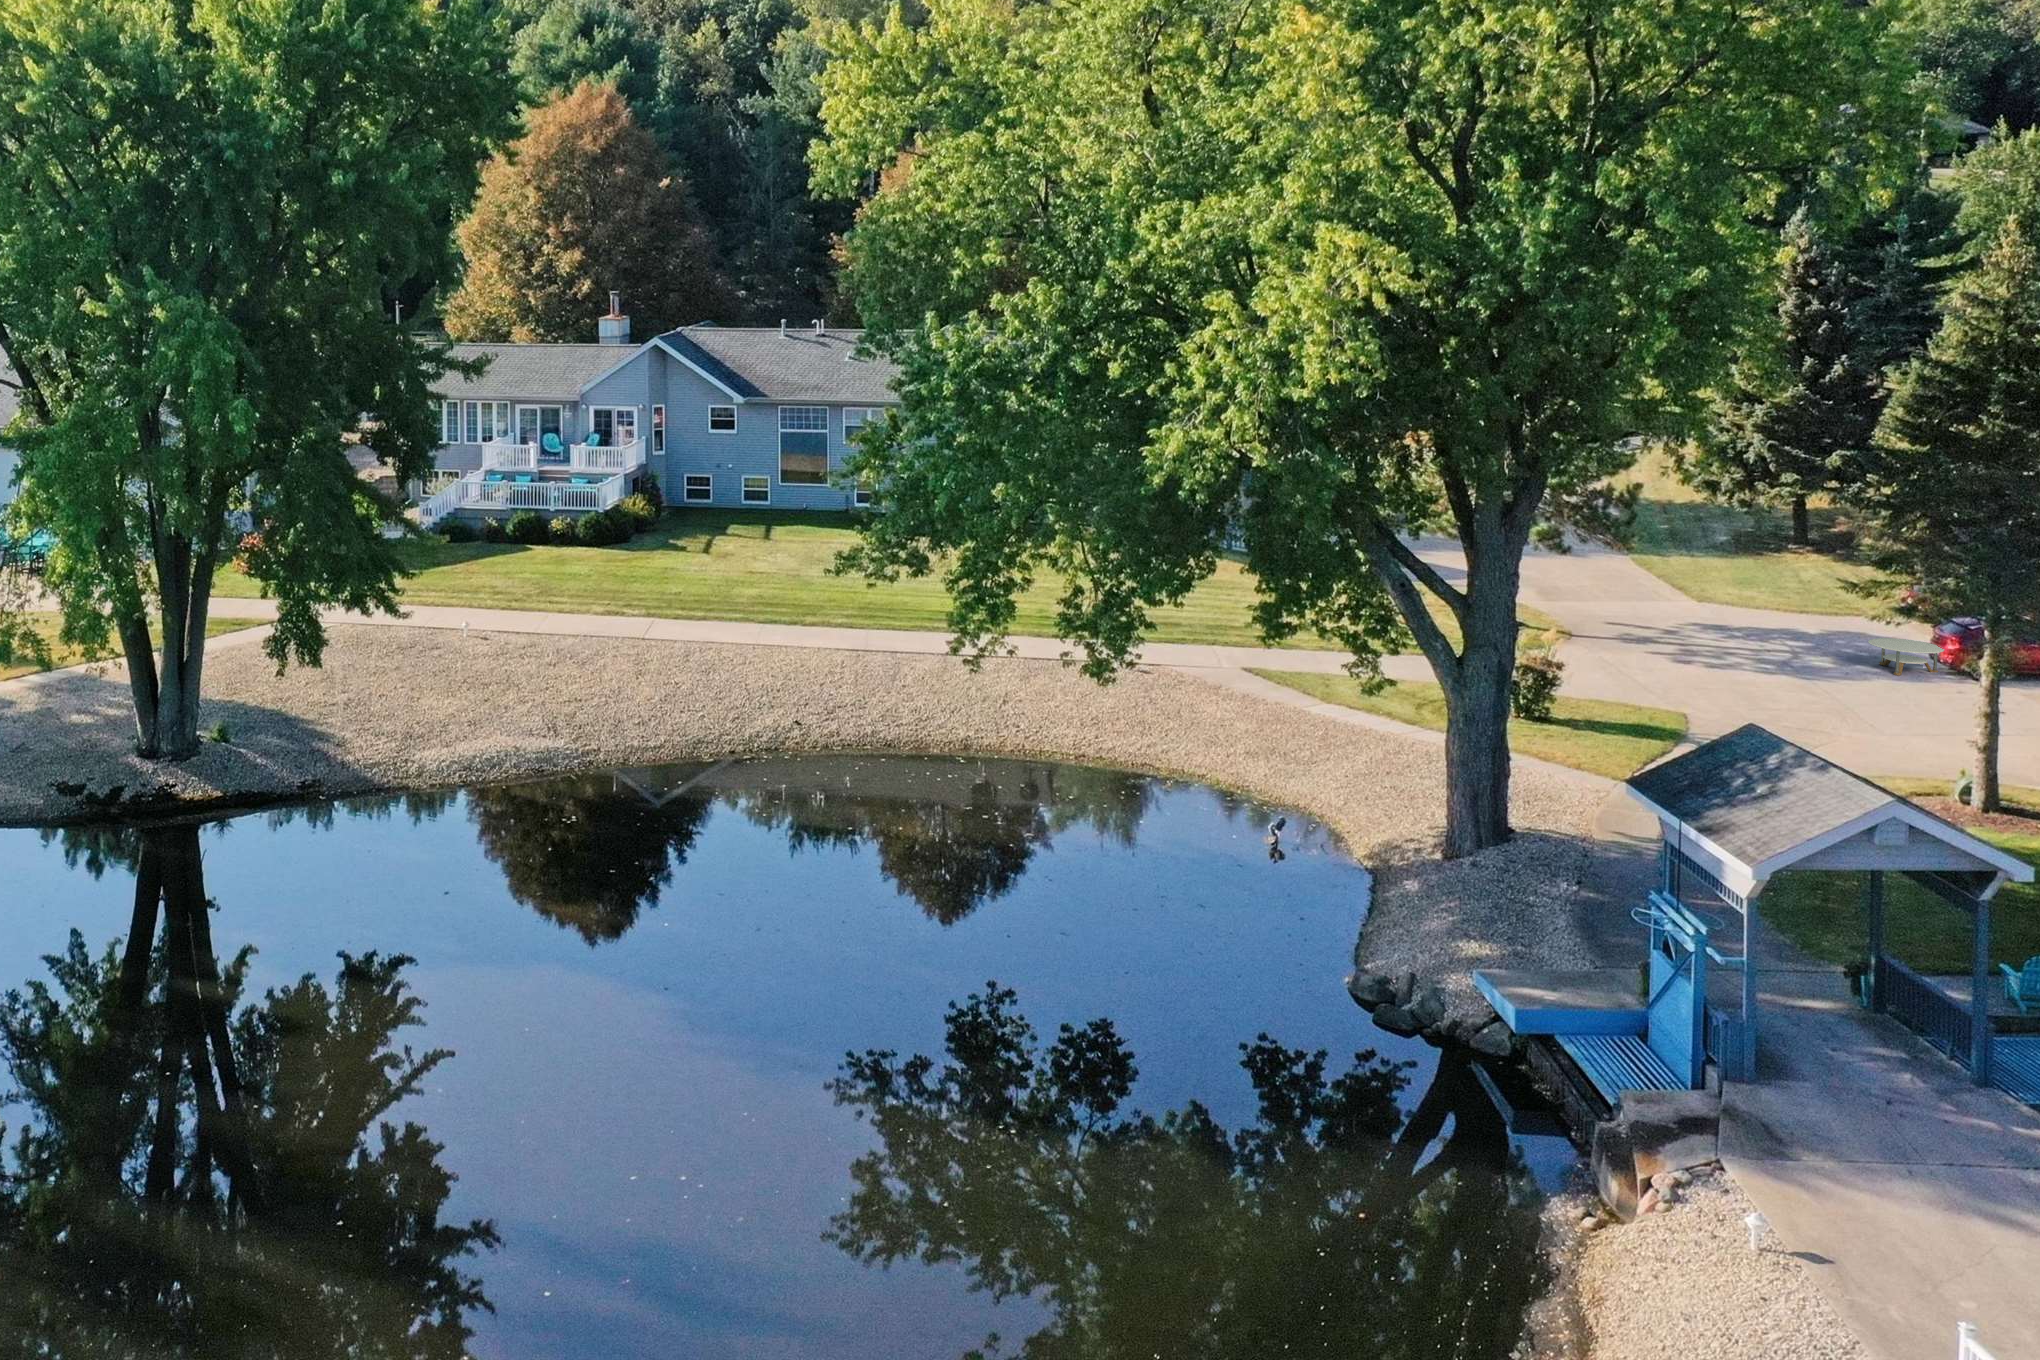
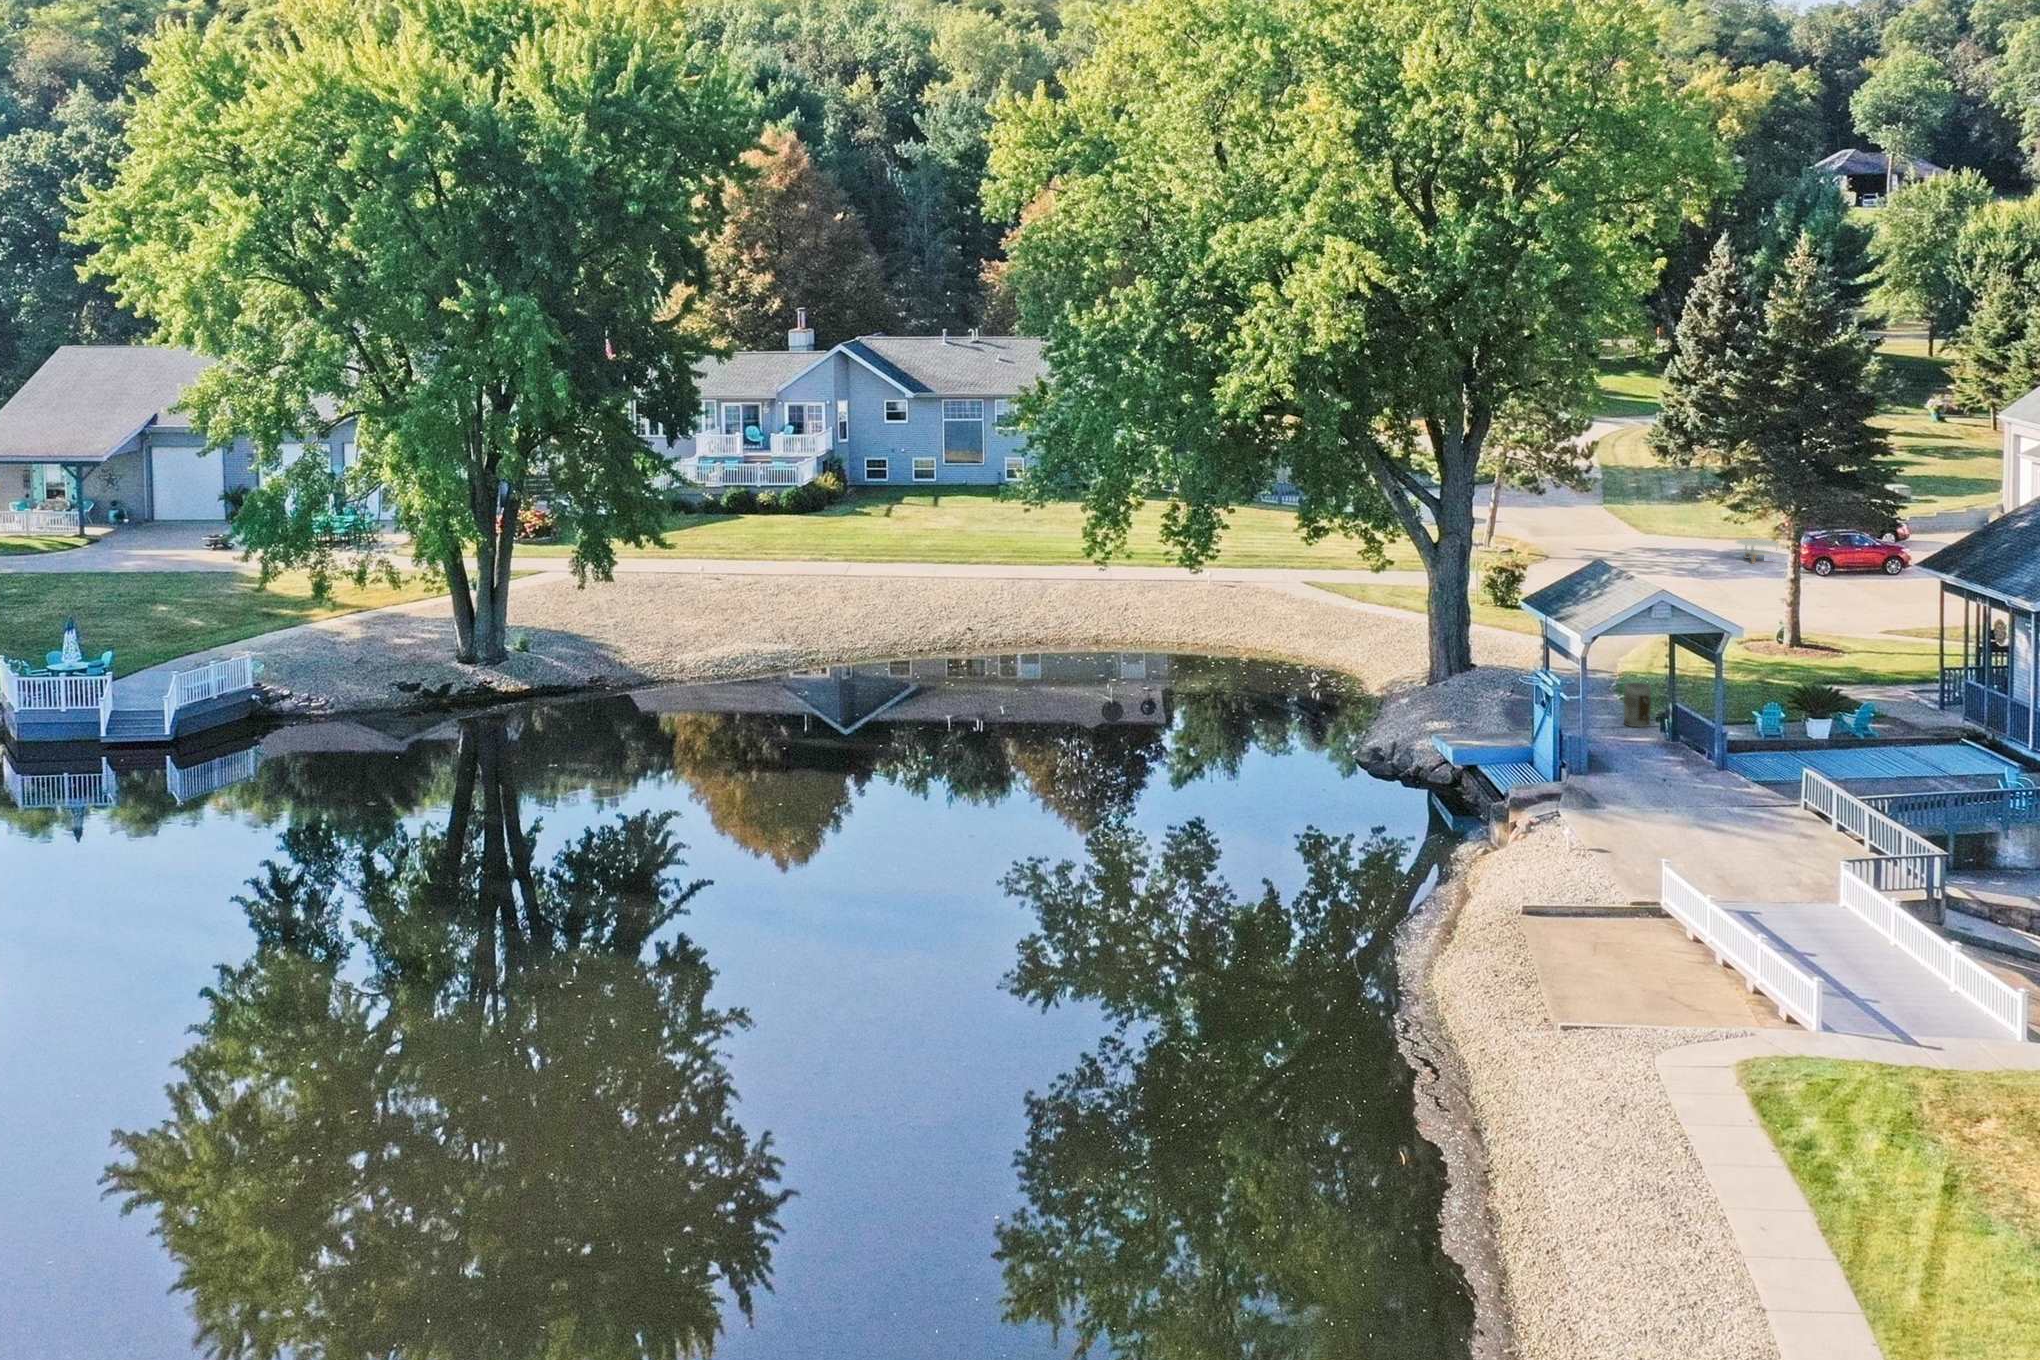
trash can: none [1819,936,1873,1014] -> present [1624,683,1651,727]

